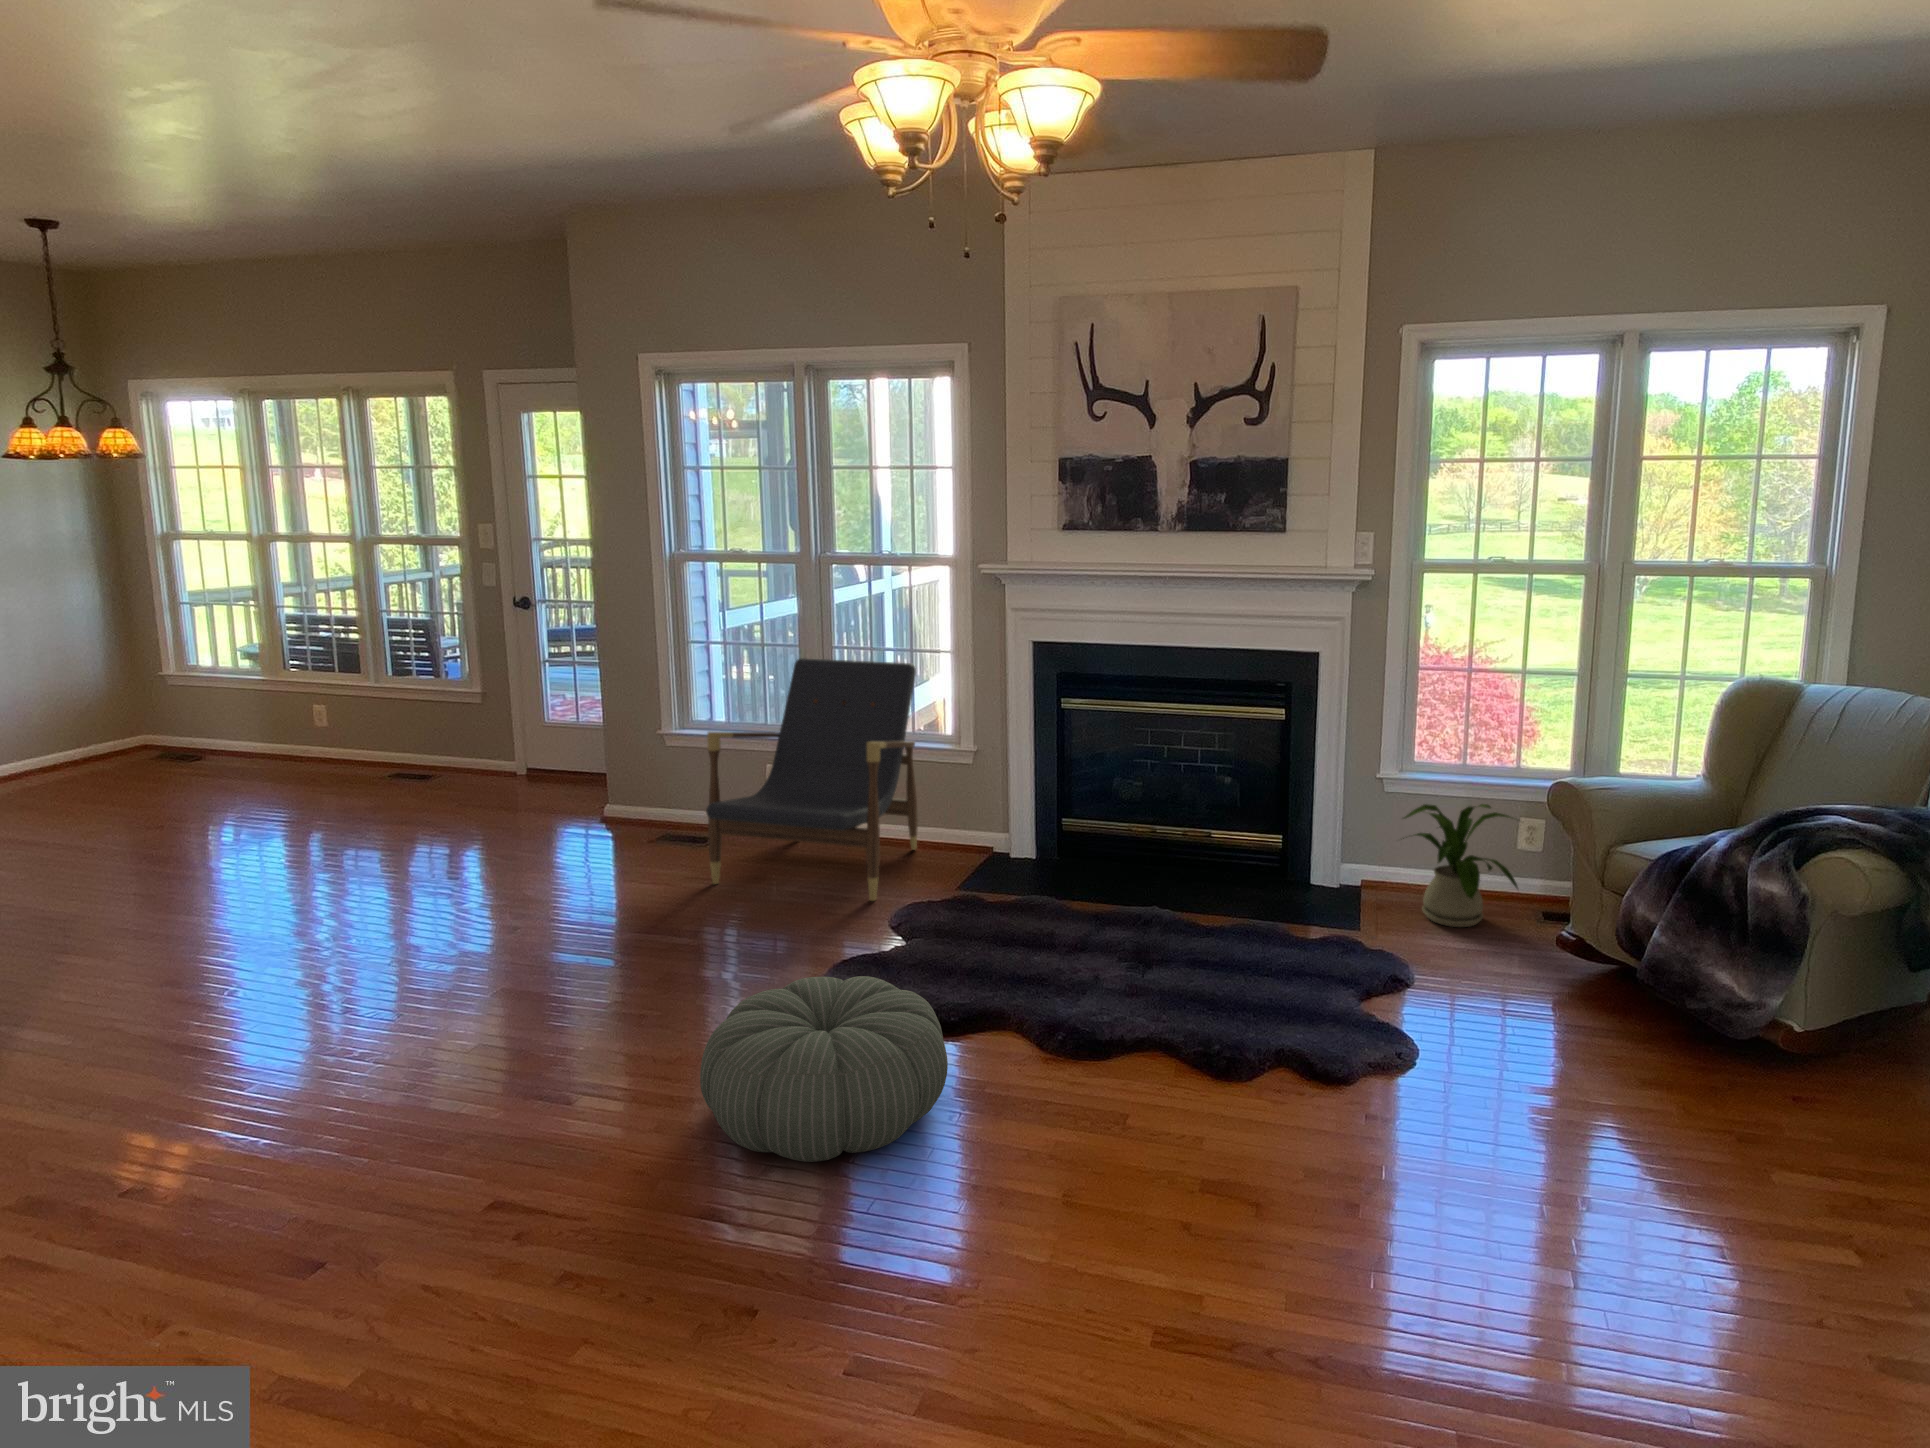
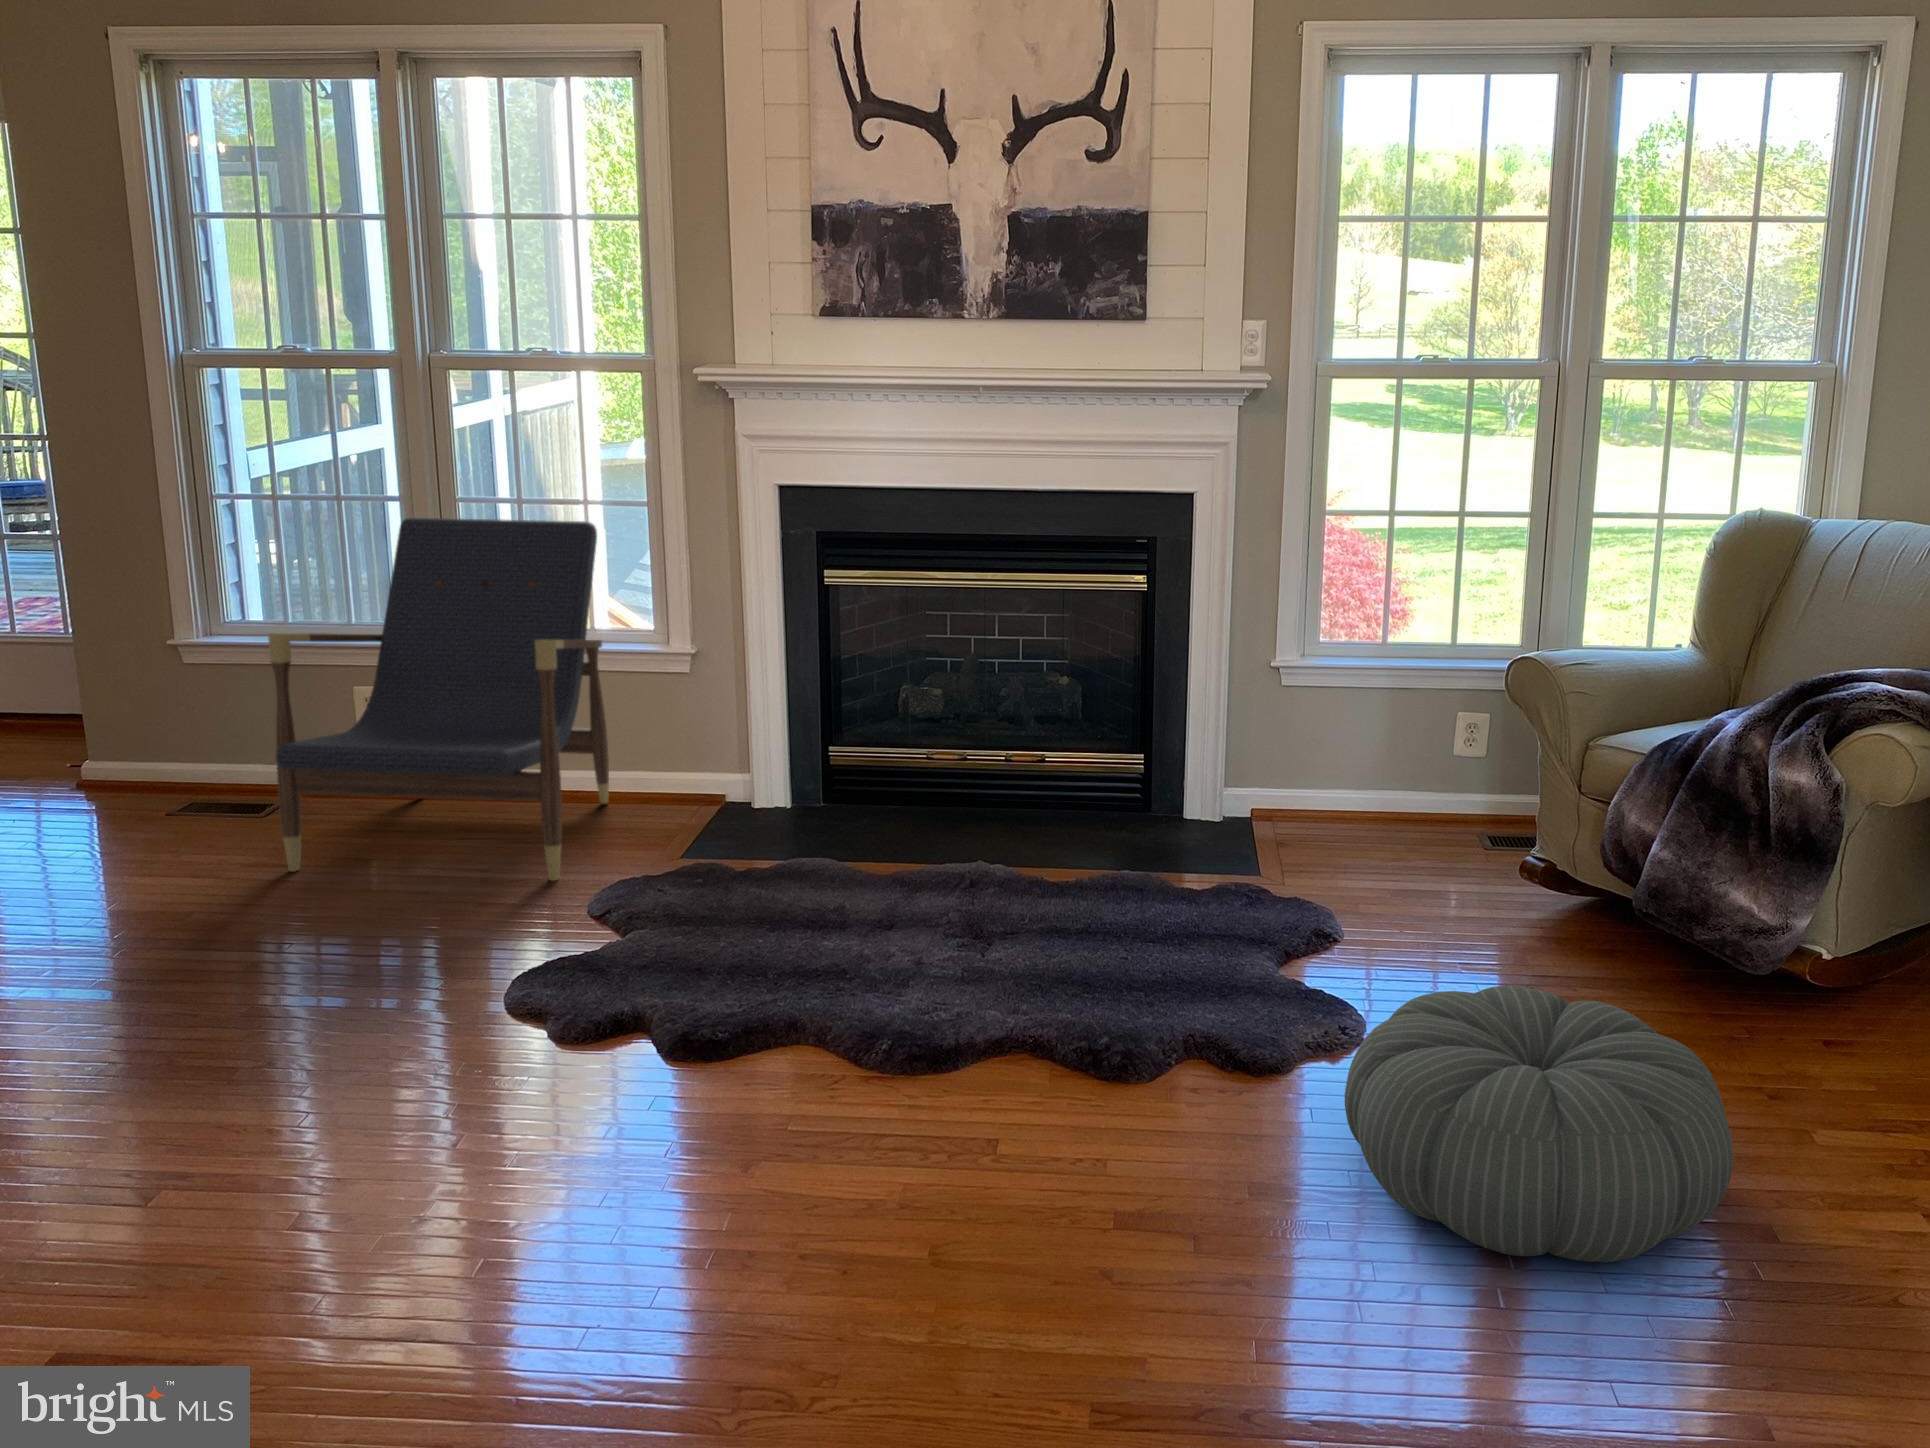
house plant: present [1403,804,1518,927] -> none [1301,694,1470,863]
pouf: present [700,976,948,1162] -> present [1345,986,1733,1262]

